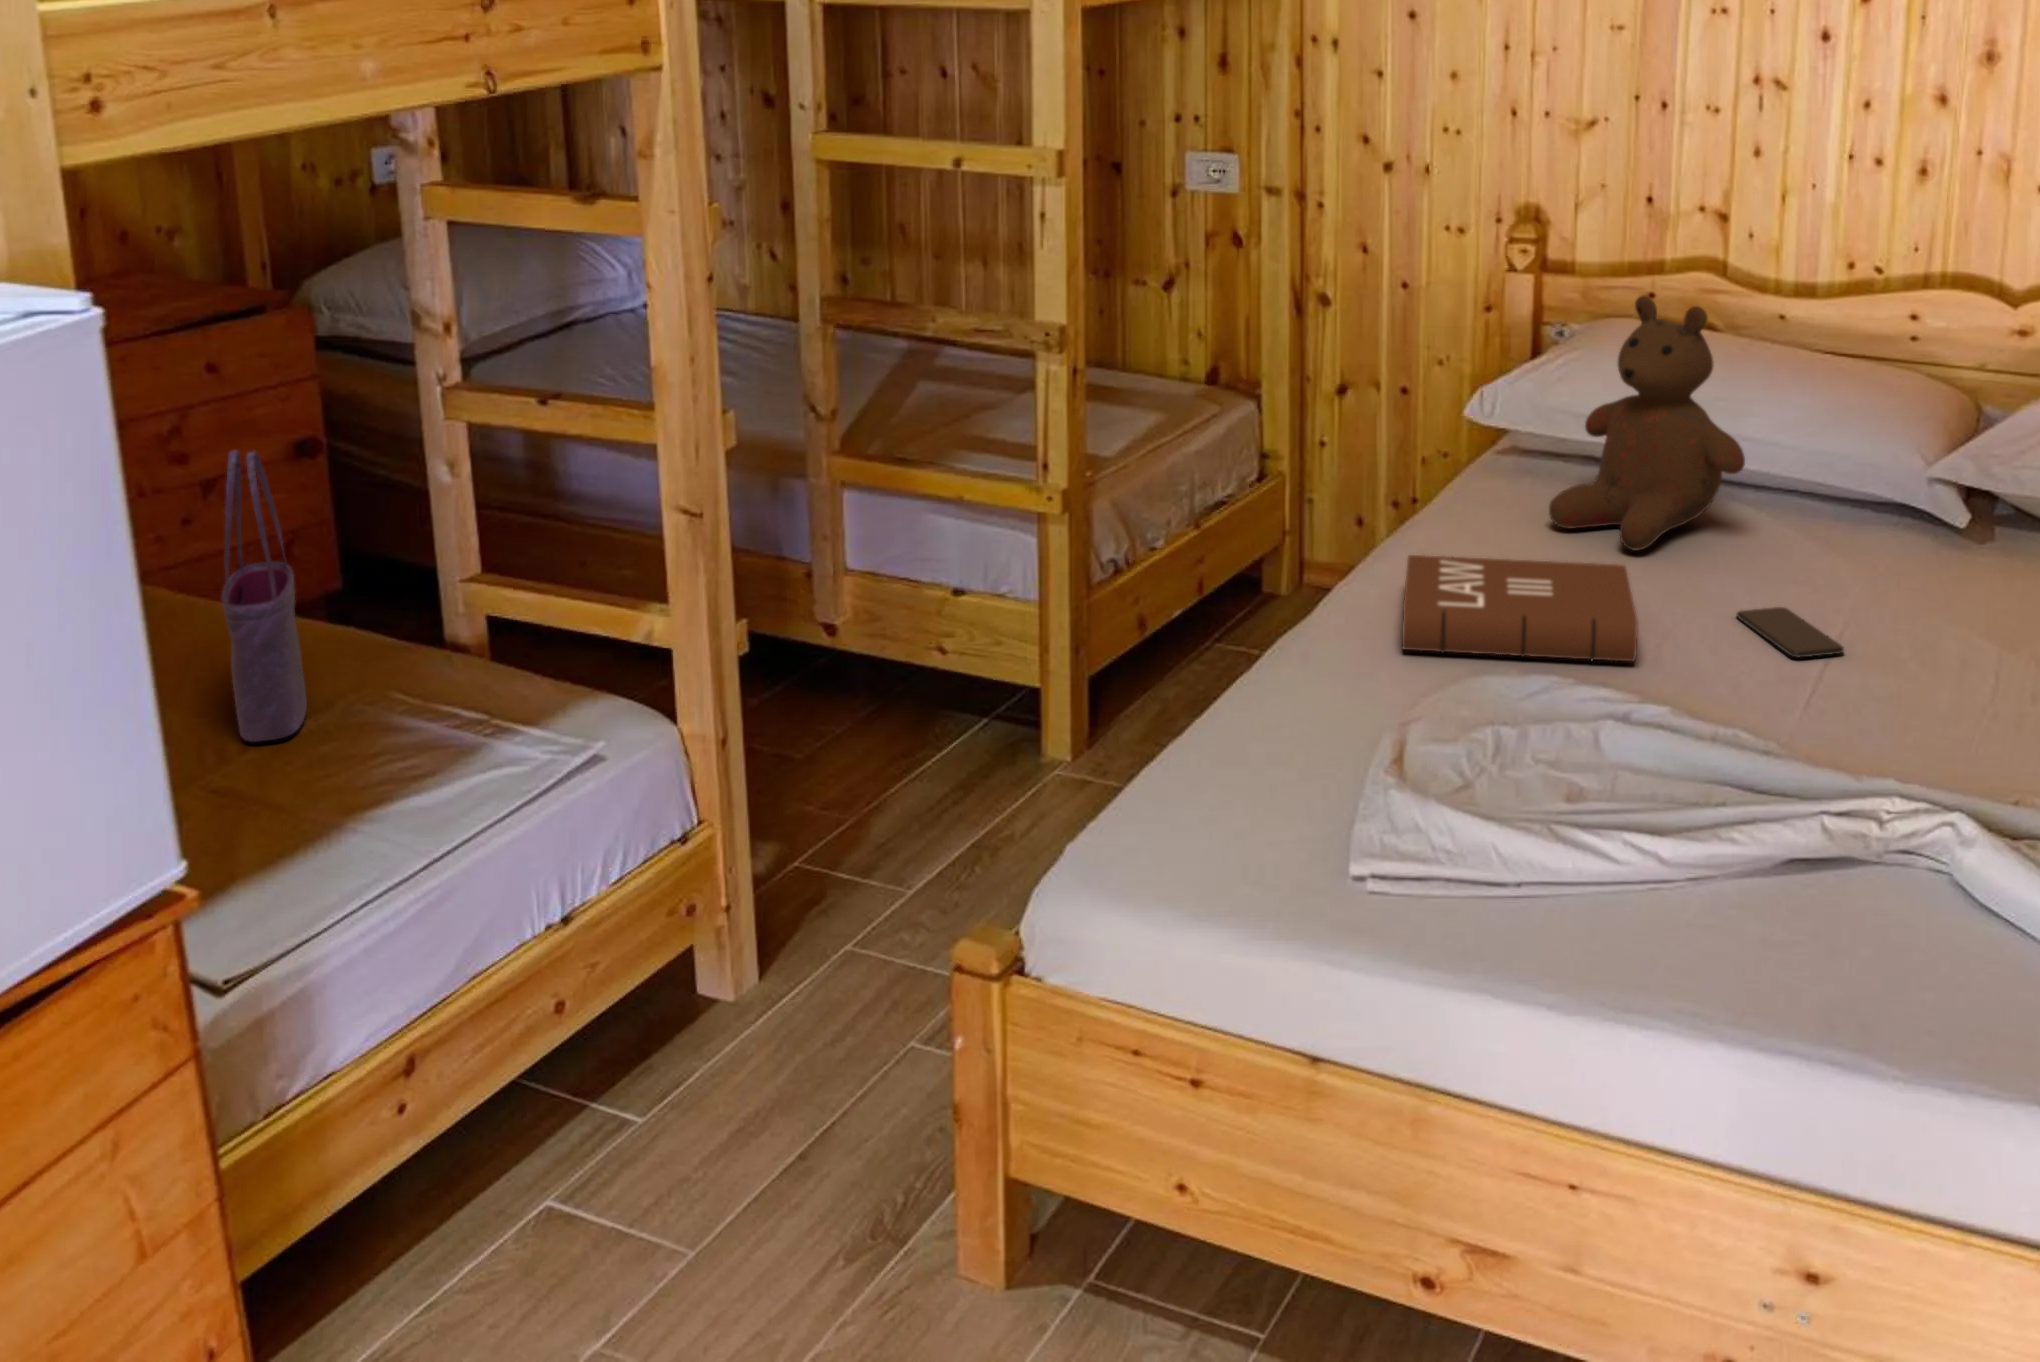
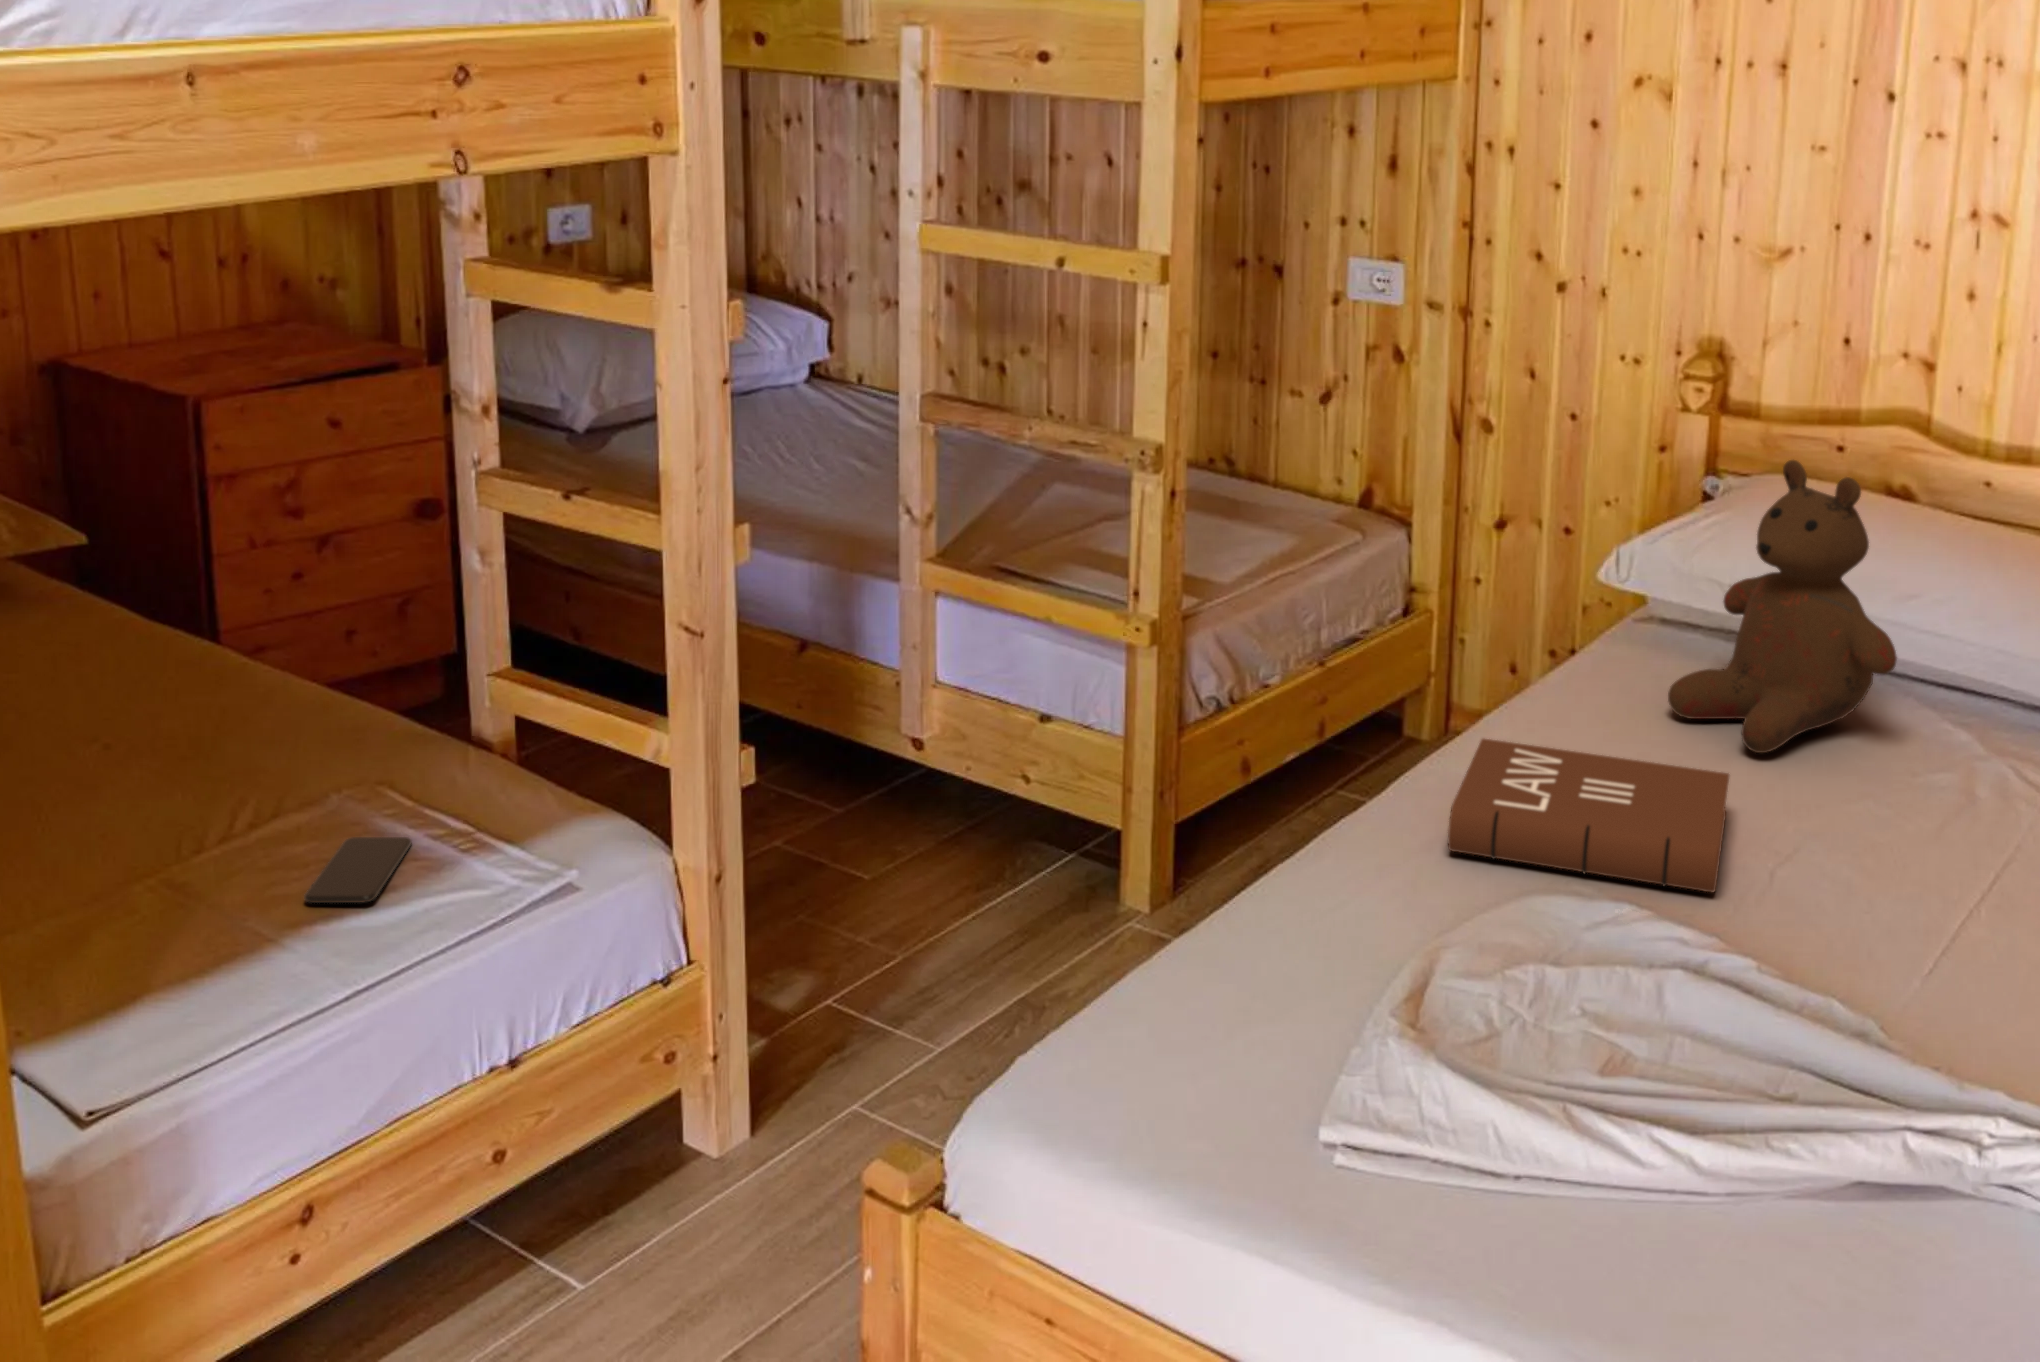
tote bag: present [221,451,307,741] -> none [214,532,305,833]
smartphone: present [1737,607,1844,657] -> present [304,837,412,903]

